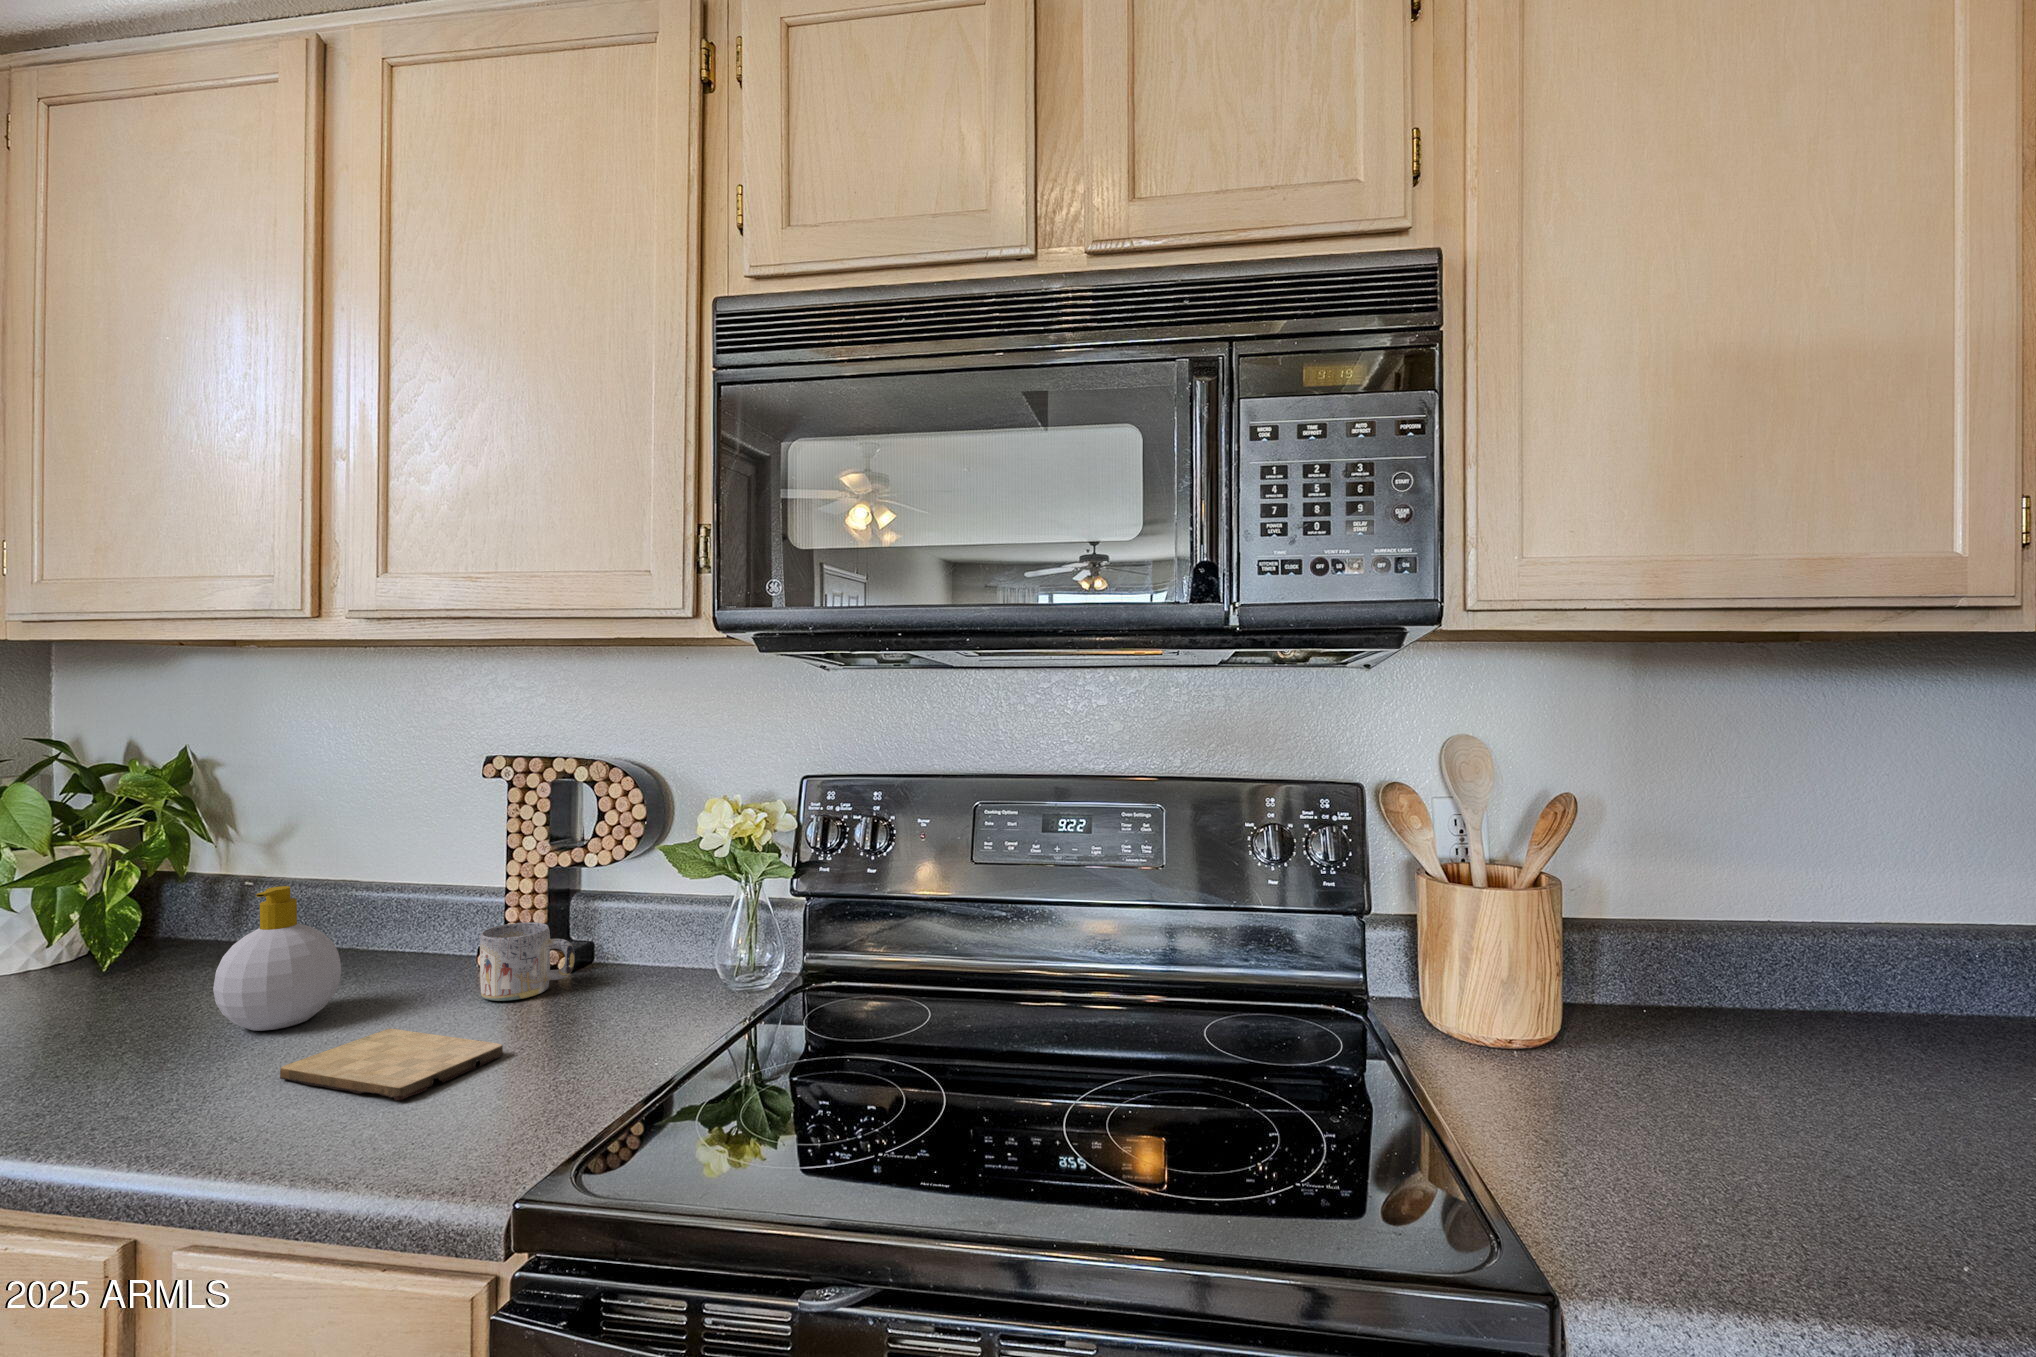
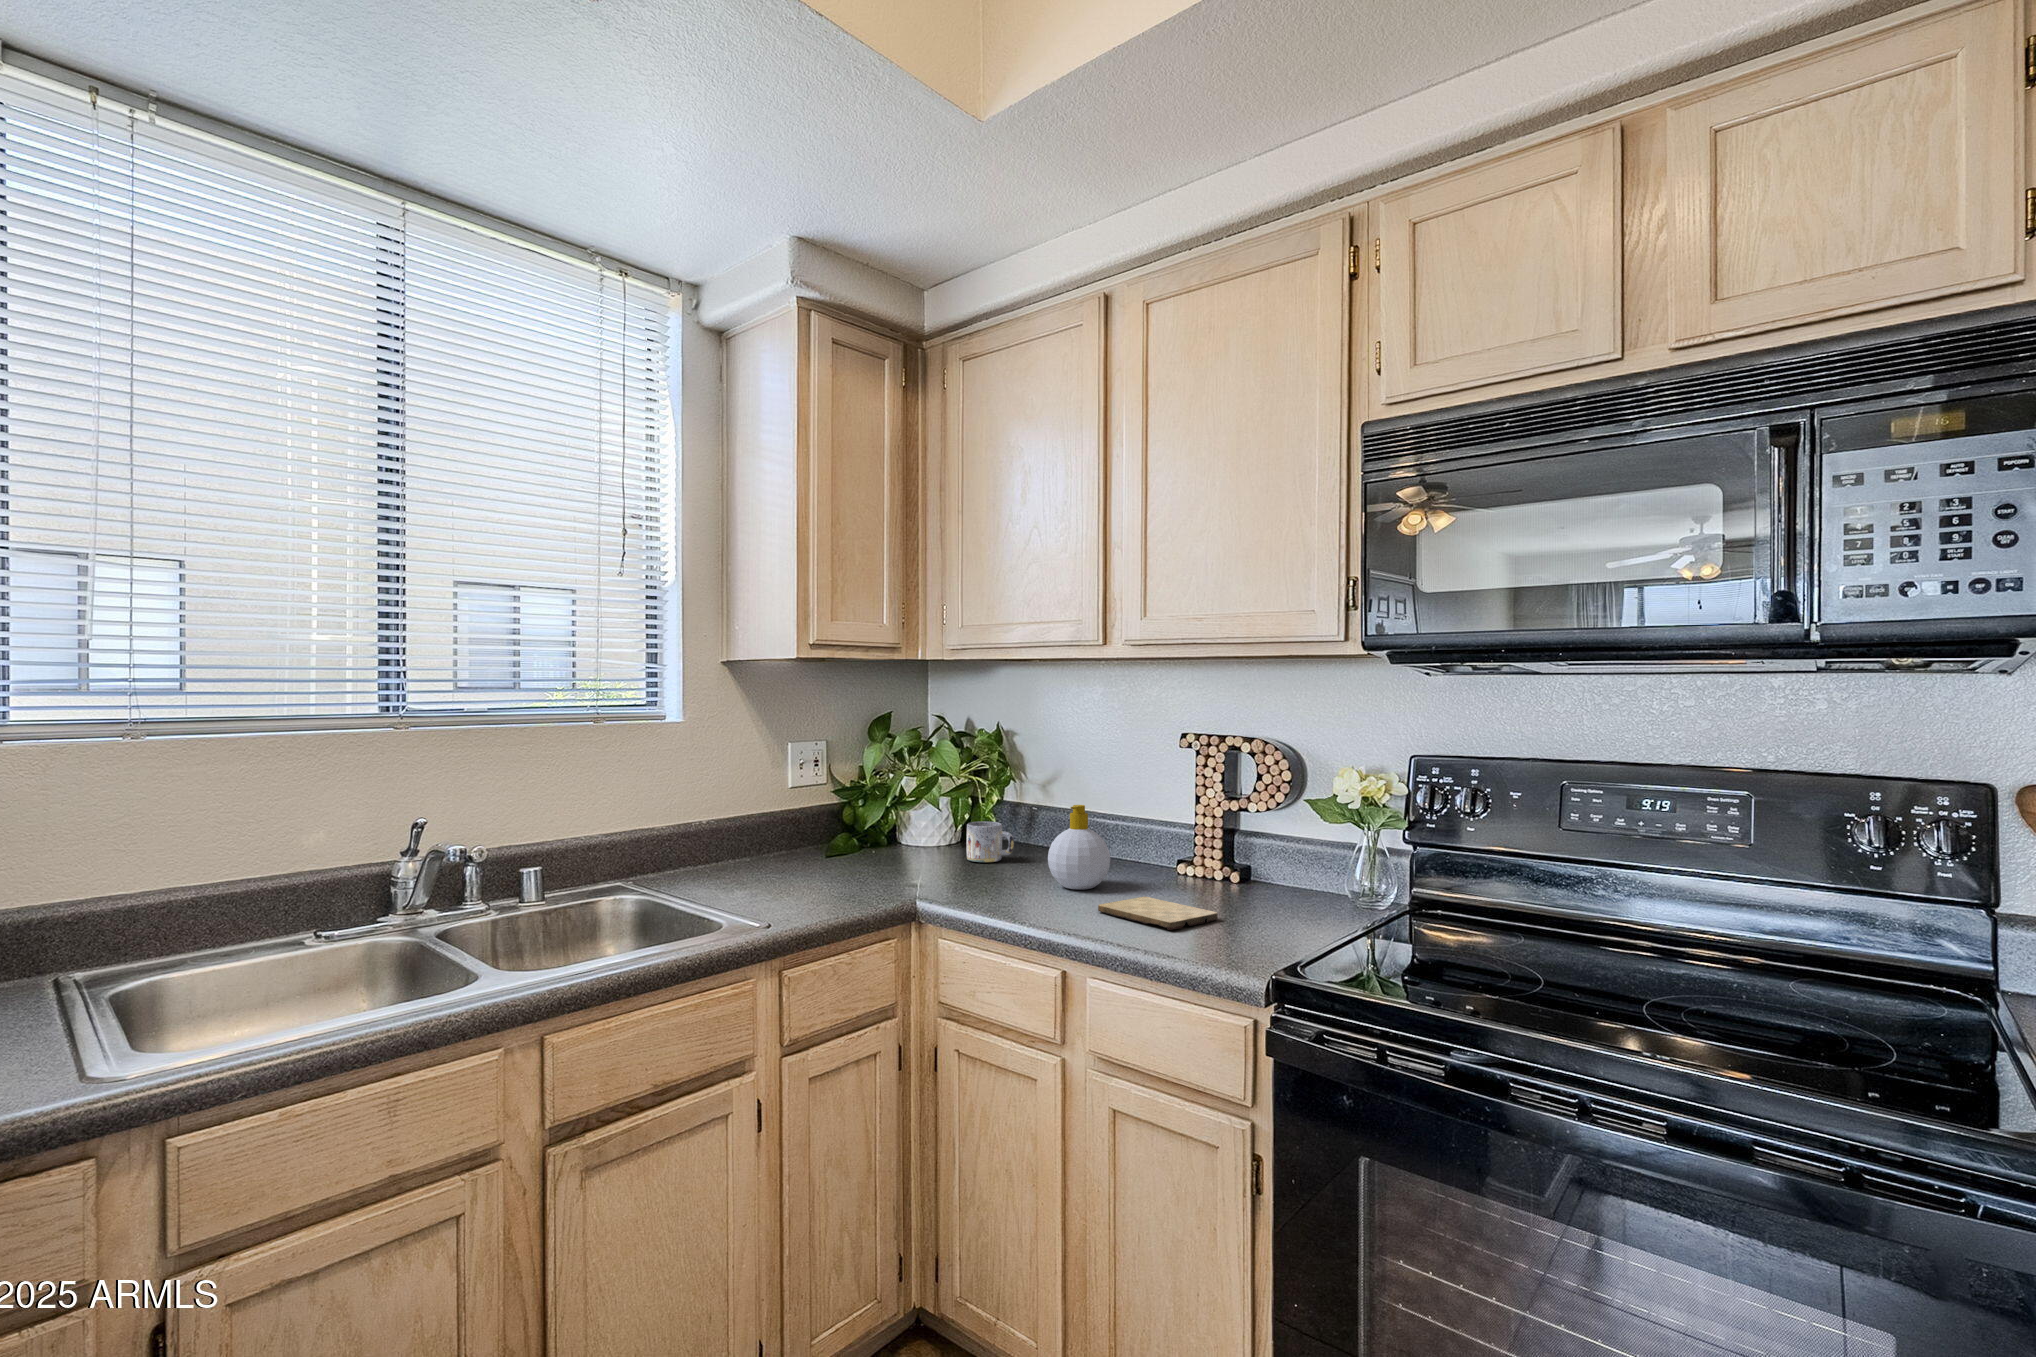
mug: present [480,922,575,1001] -> present [966,821,1014,862]

